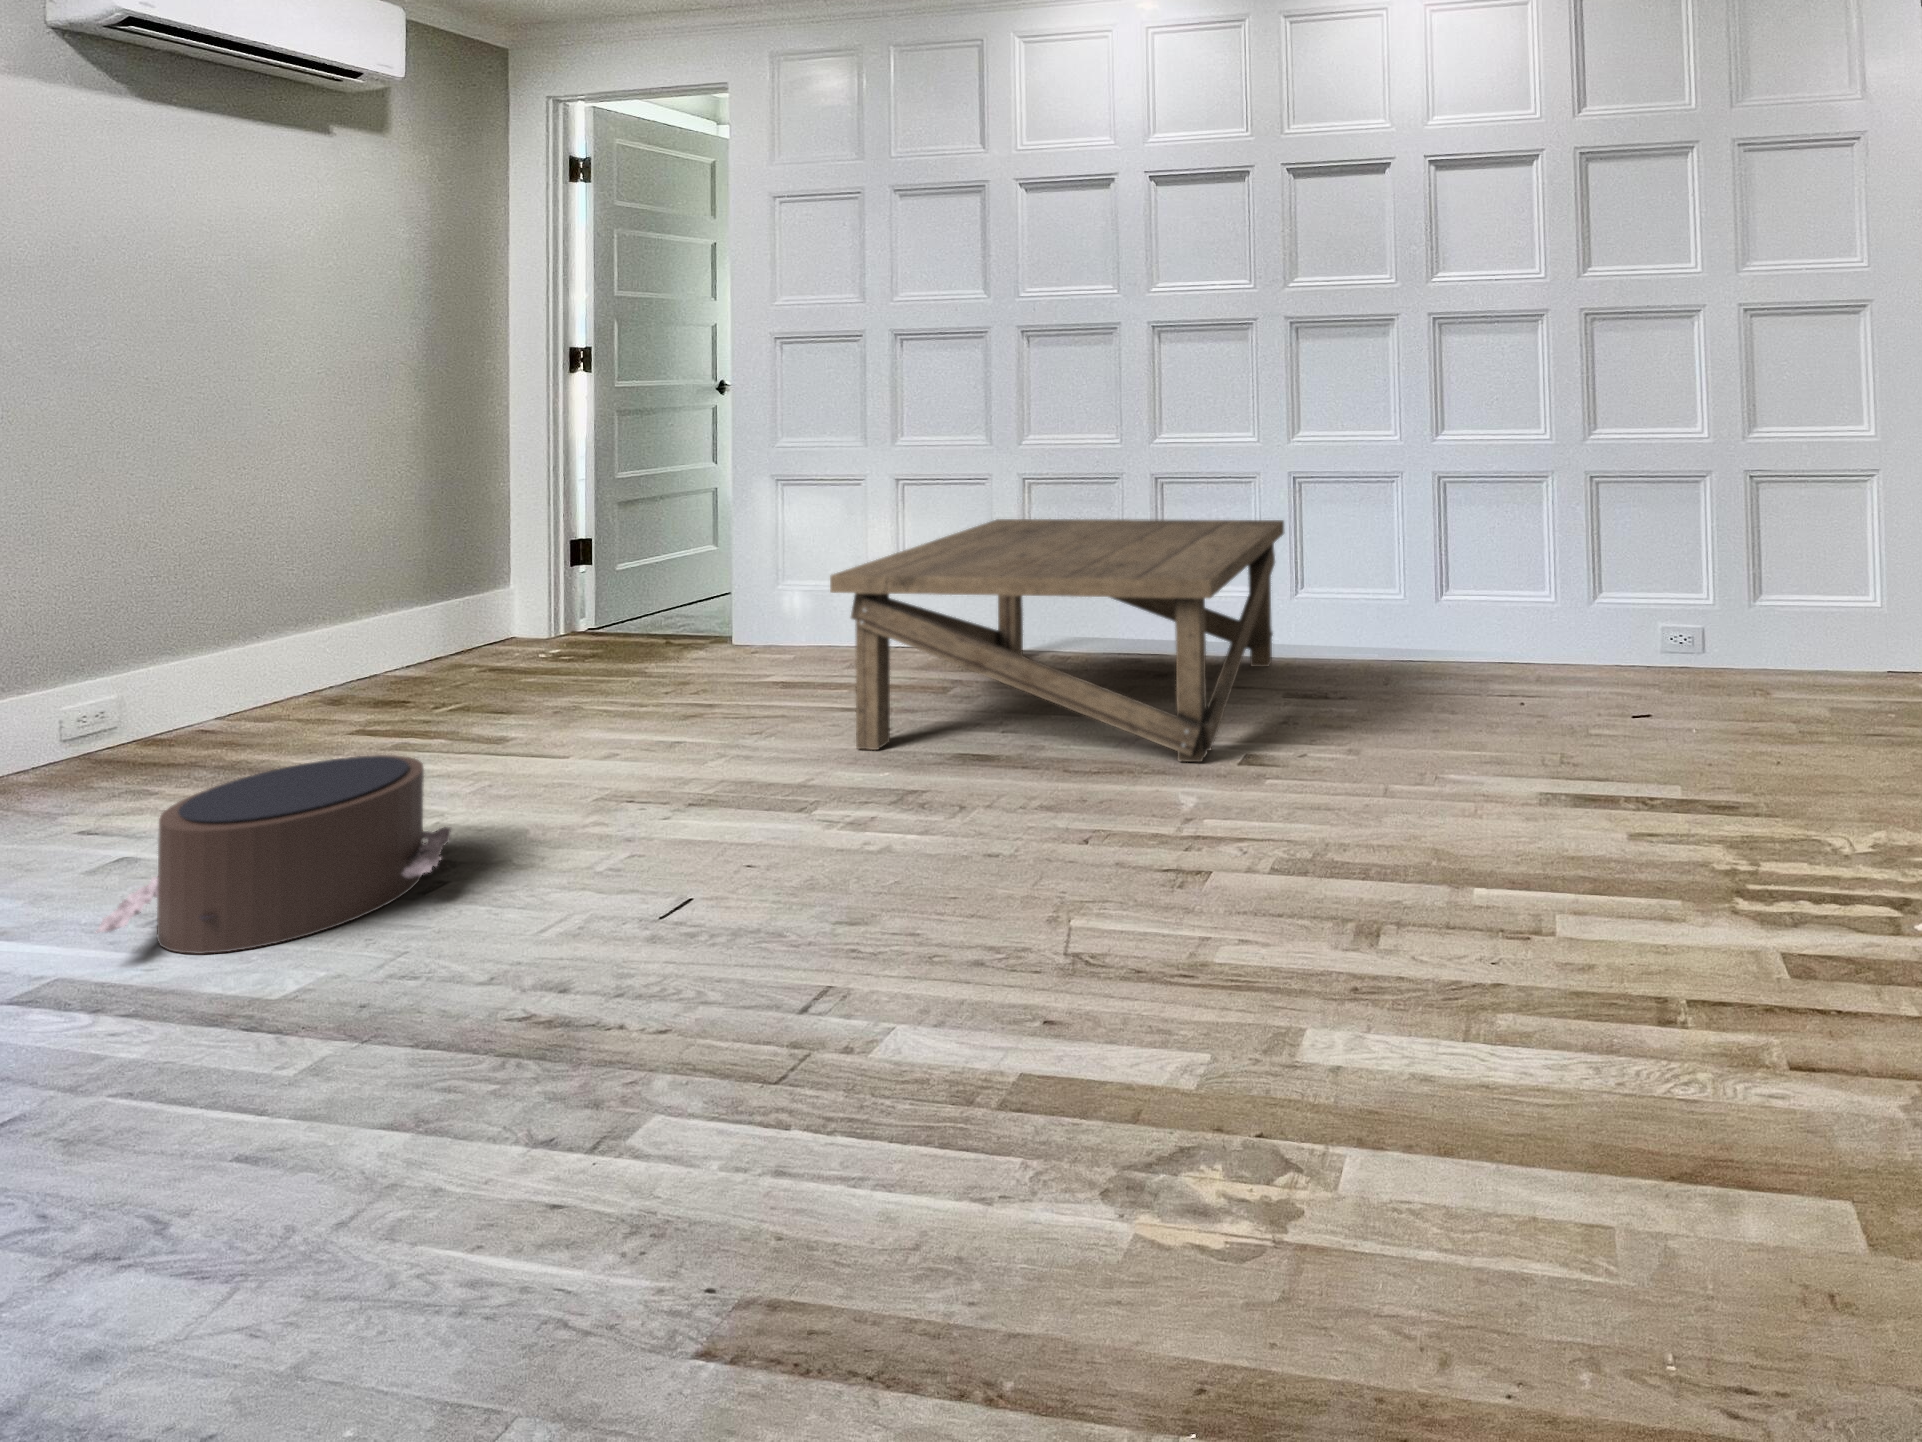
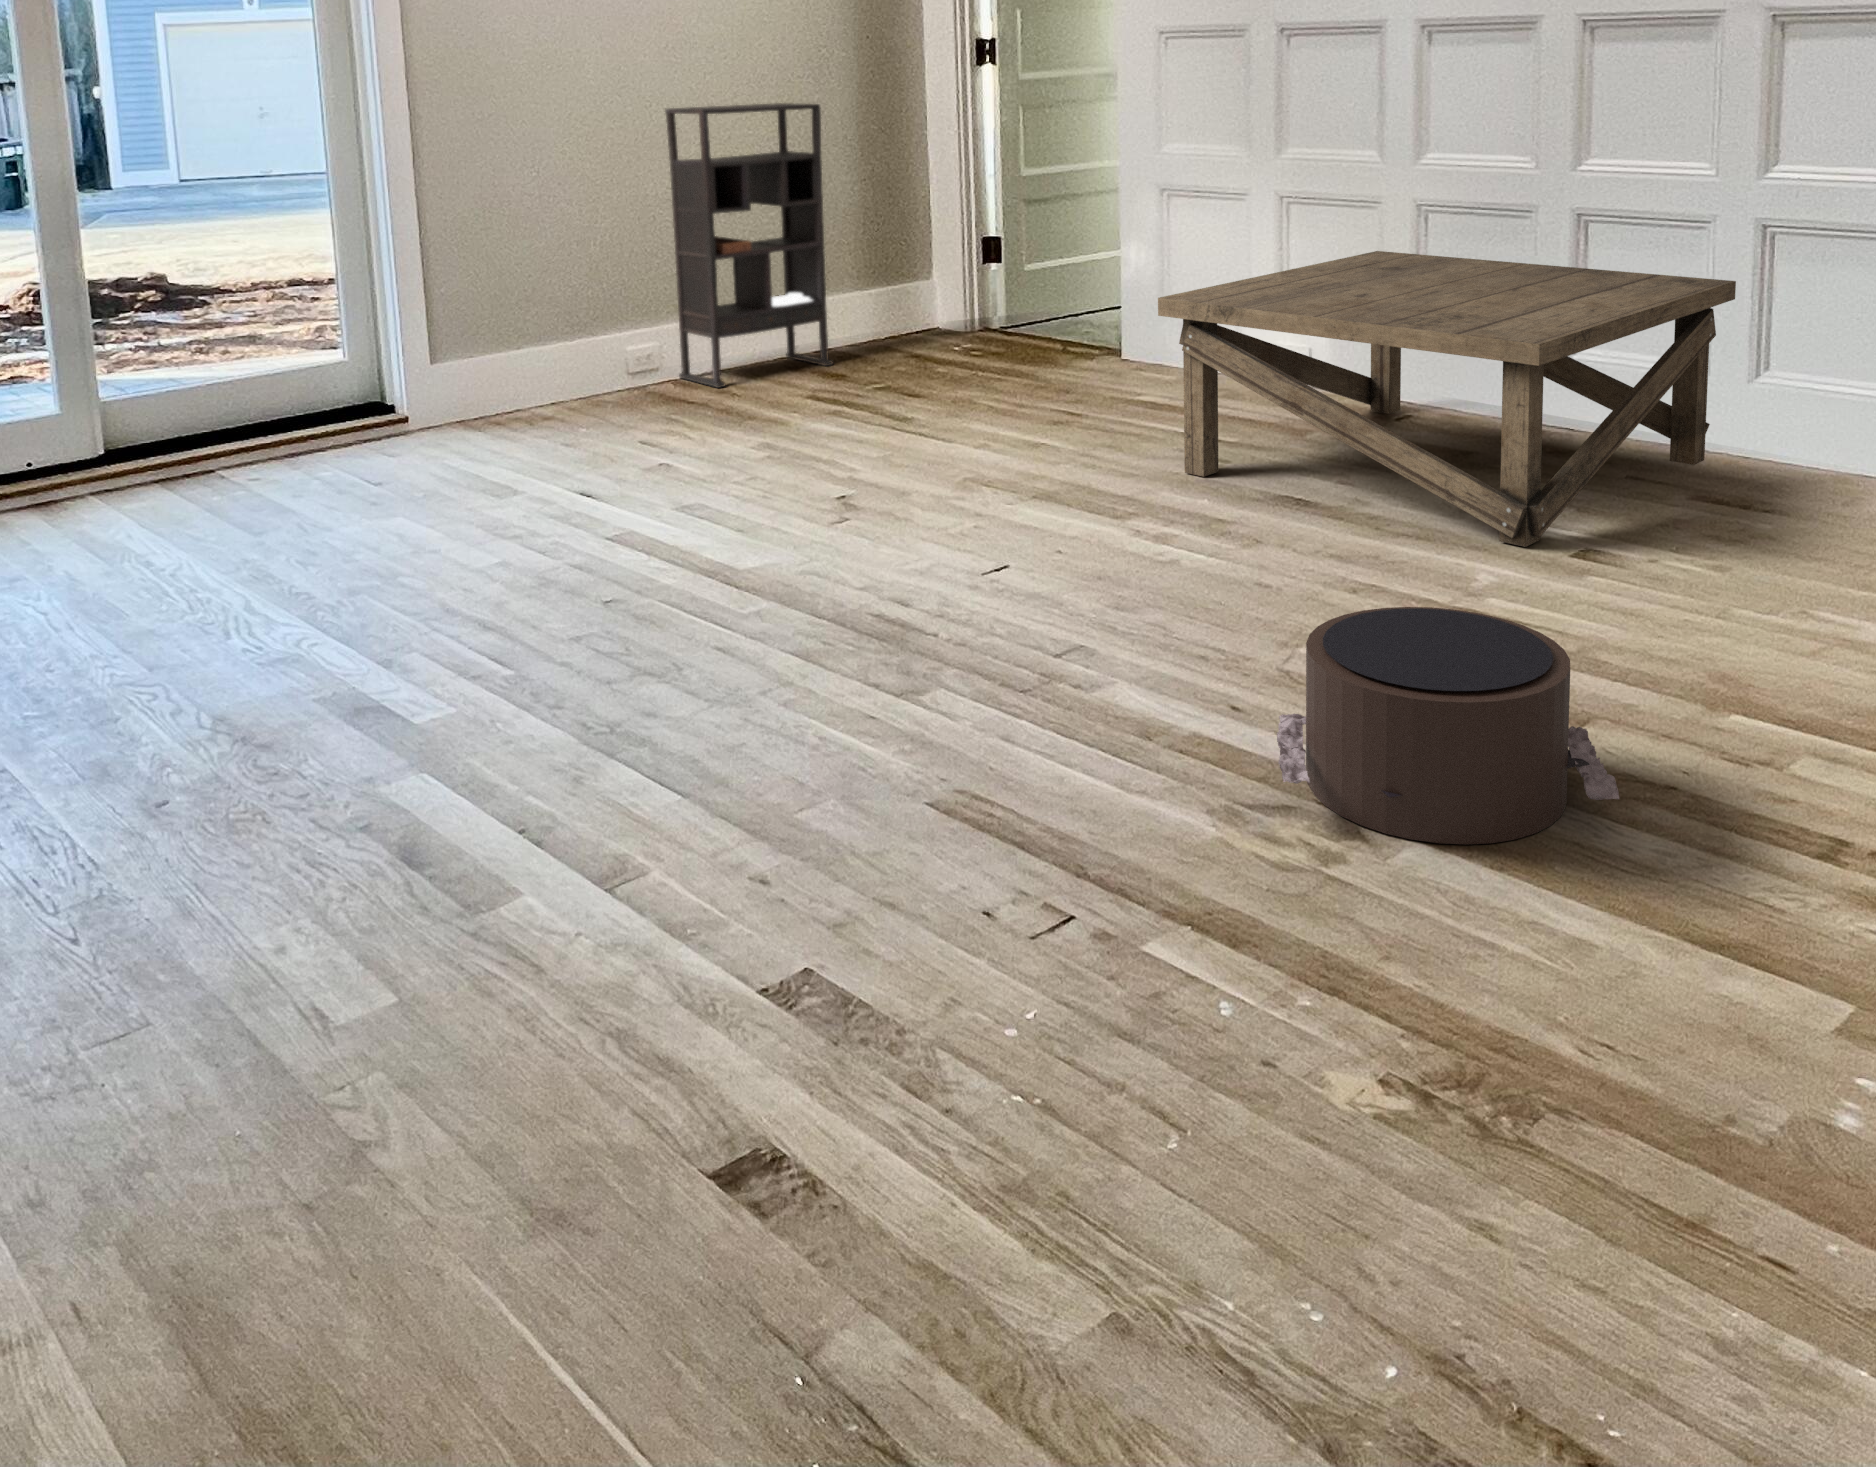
bookshelf: none [135,403,383,746] -> present [665,103,833,388]
pouf: present [96,755,451,954] -> present [1277,607,1619,845]

